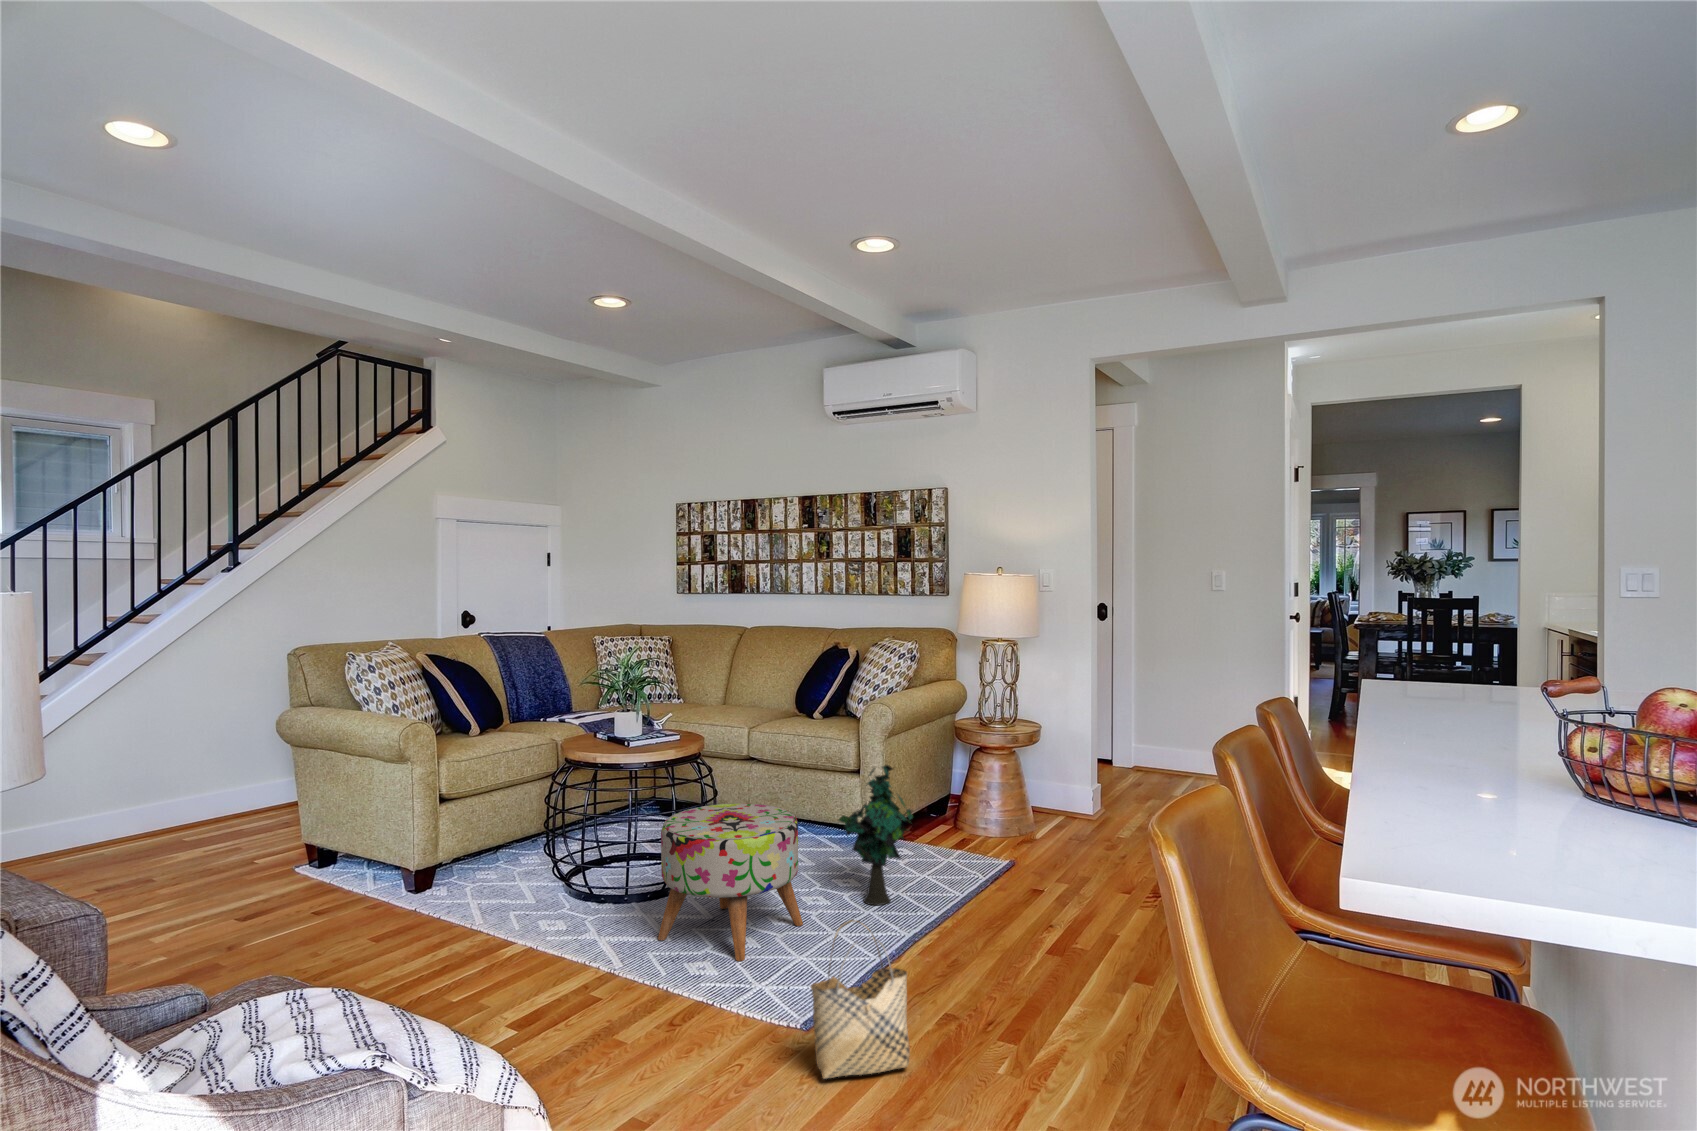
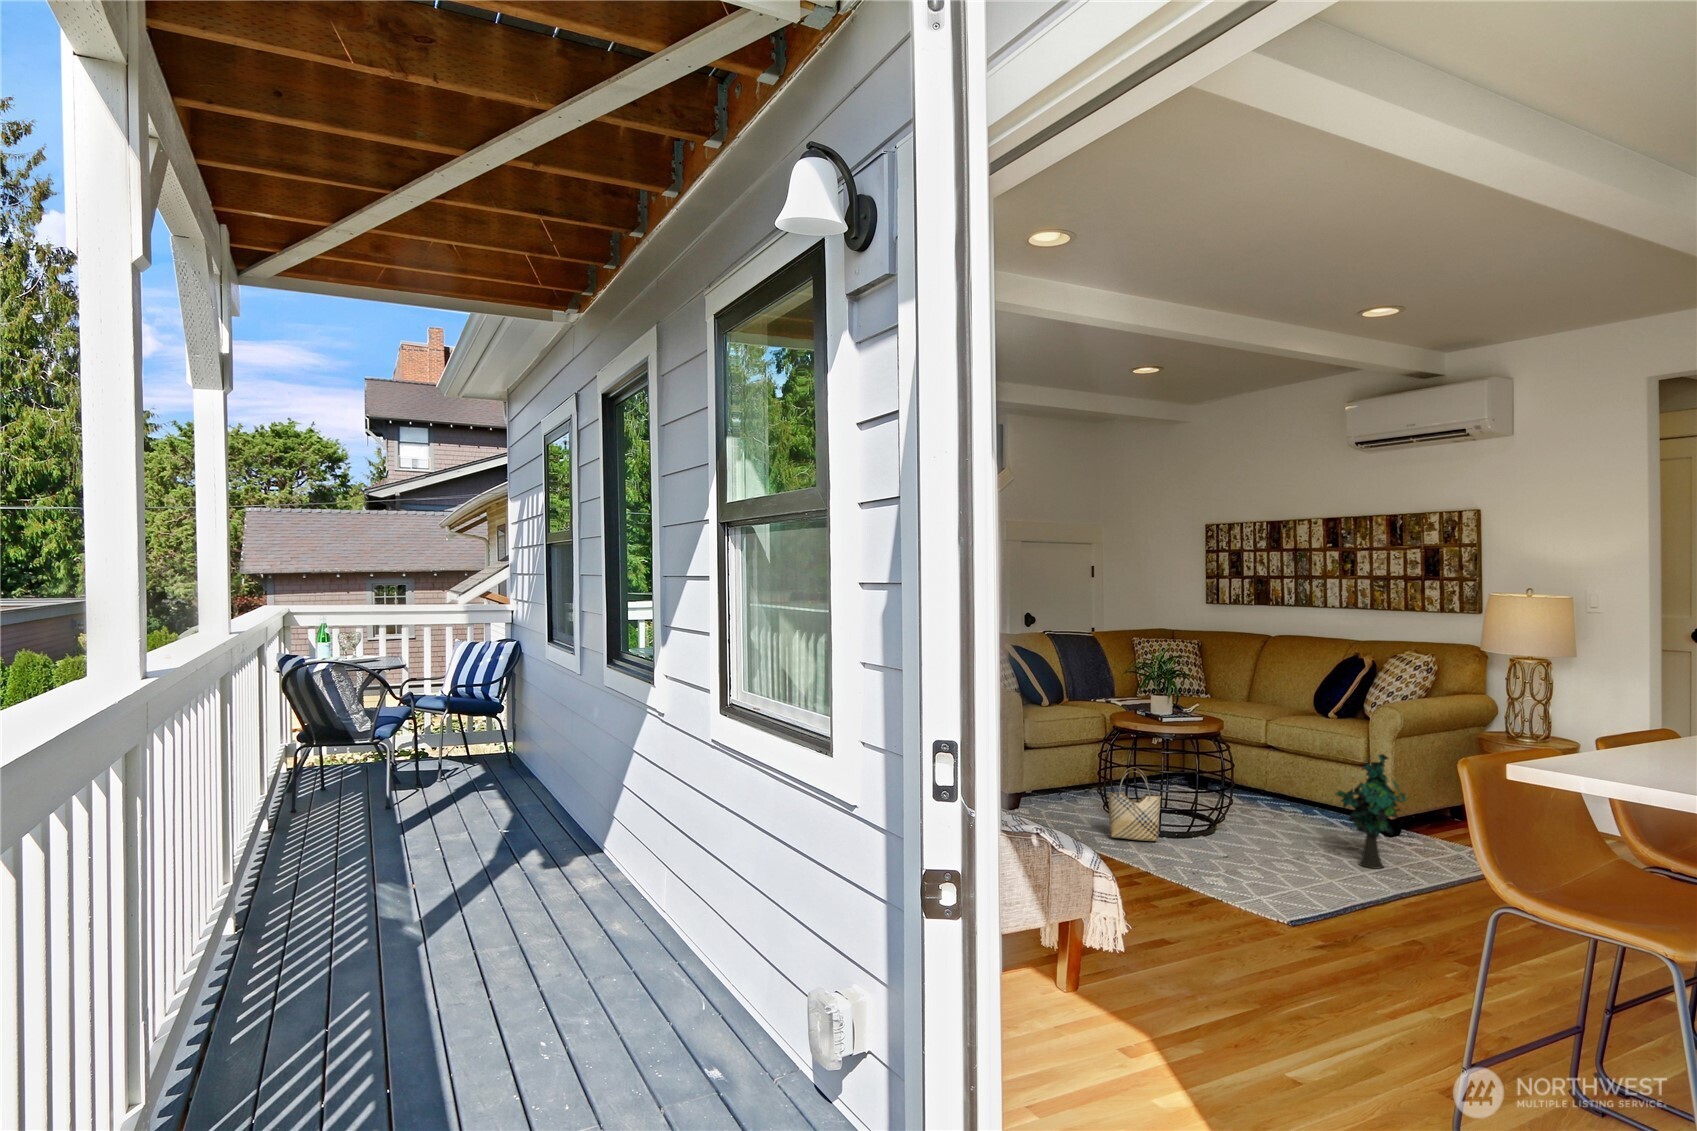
ottoman: present [658,803,803,961] -> none [1182,769,1301,881]
woven basket: present [811,920,910,1079] -> present [1108,767,1161,841]

